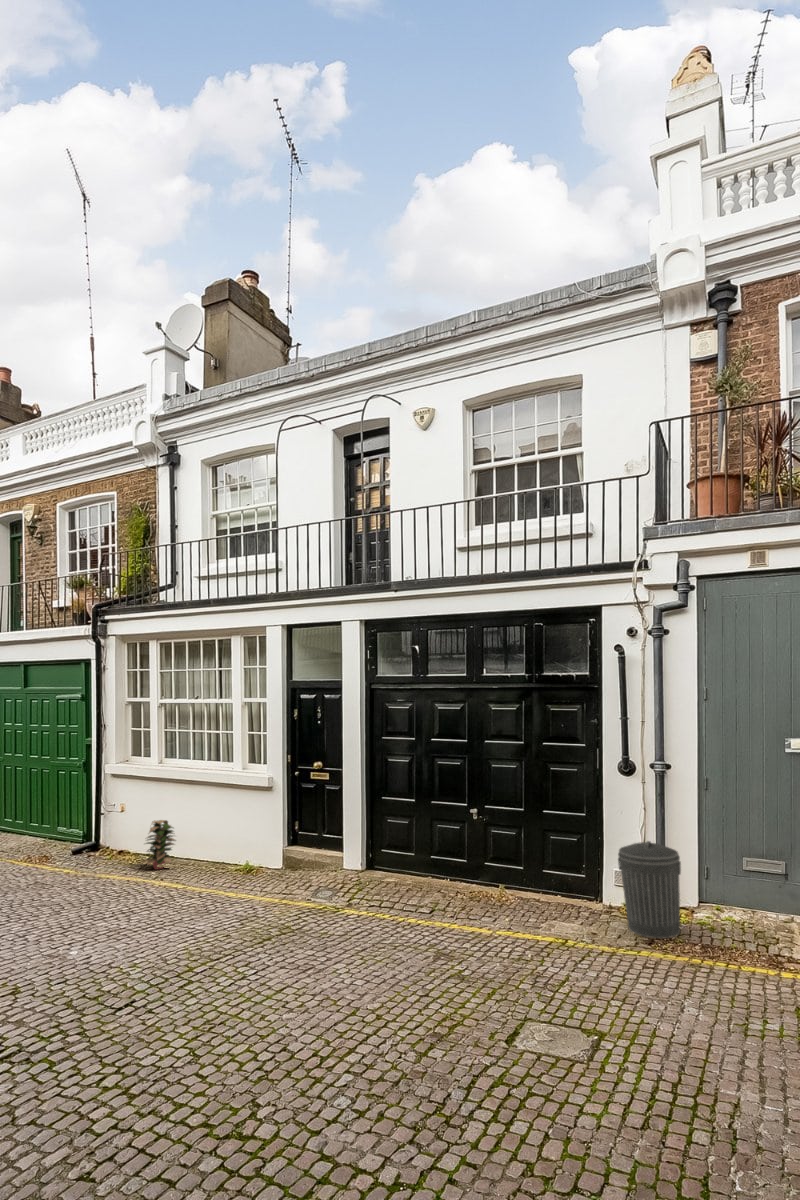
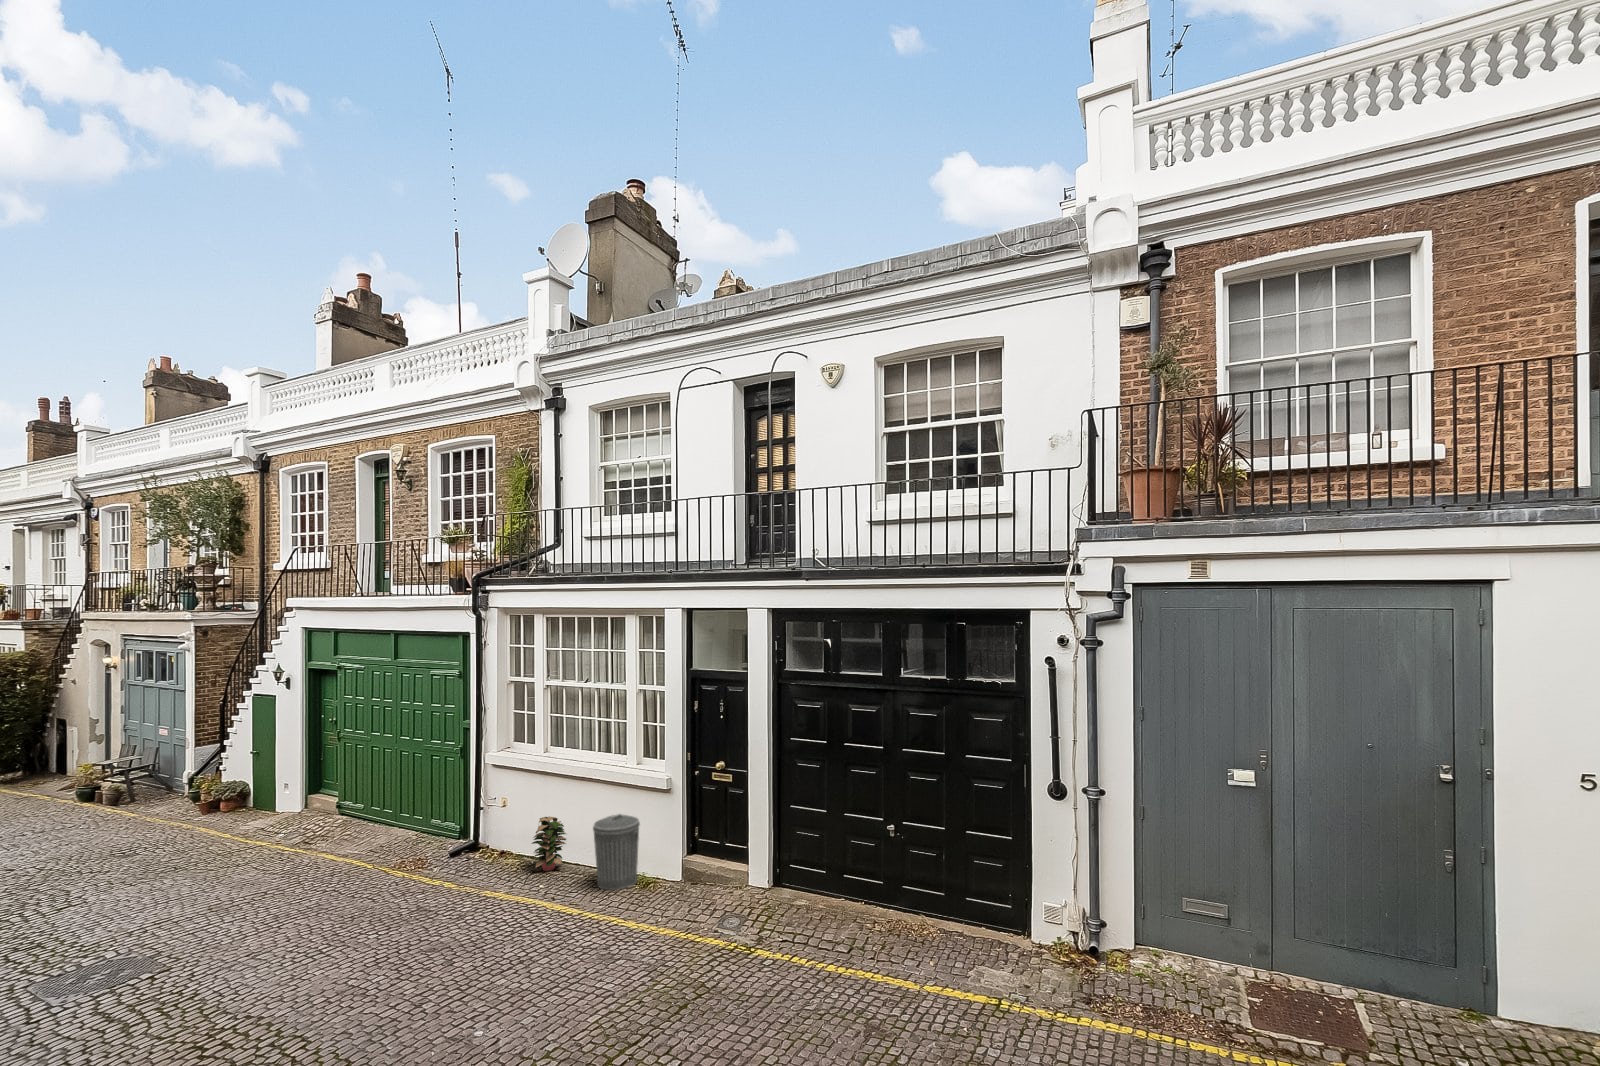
trash can: present [618,841,681,938] -> present [593,814,640,890]

